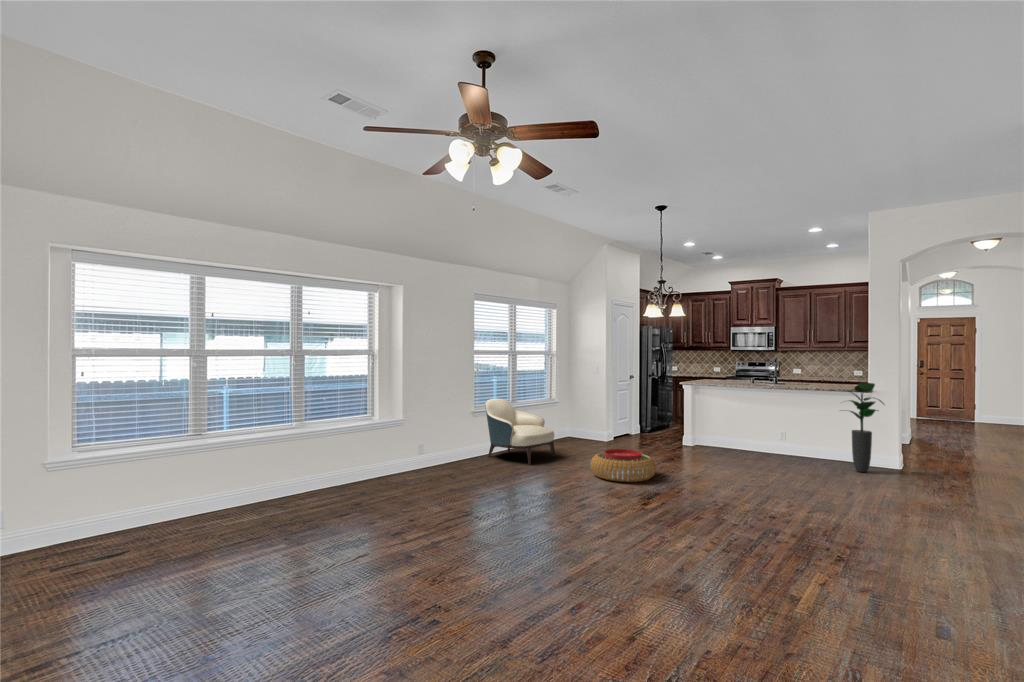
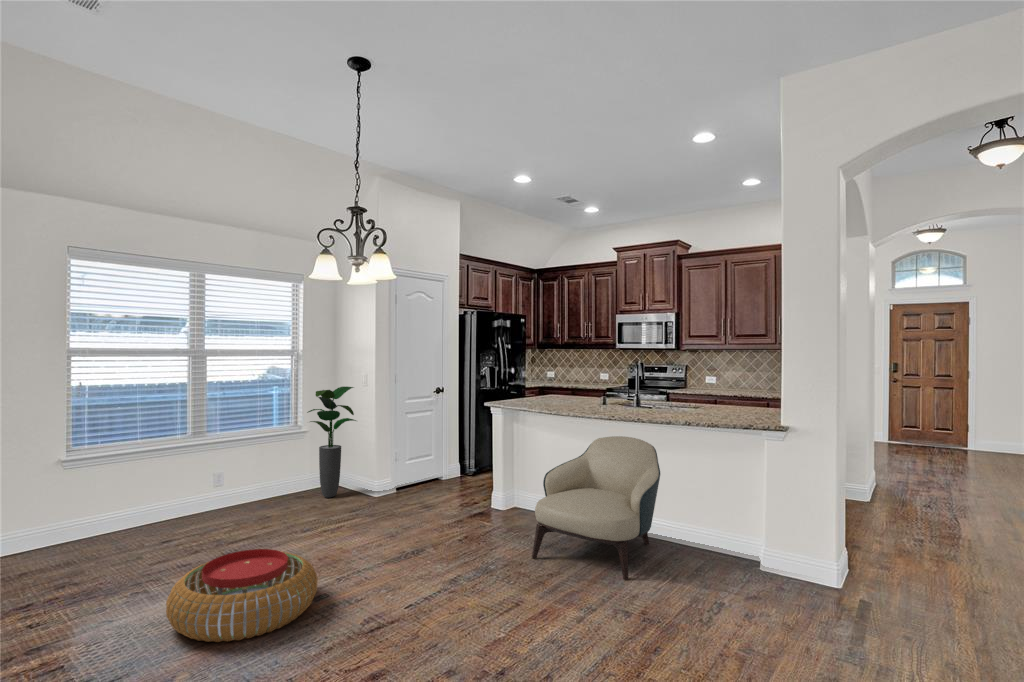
potted plant: present [850,382,884,472] -> present [307,387,356,498]
armchair: present [485,399,555,465] -> present [532,436,660,580]

